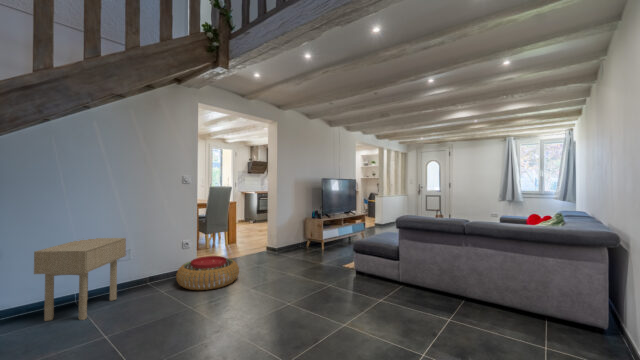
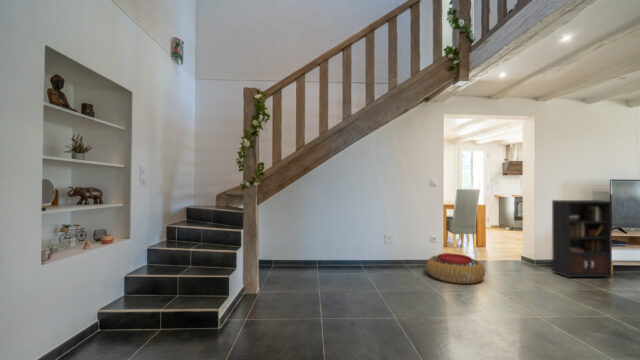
bookcase: none [290,194,325,259] -> present [552,200,612,278]
side table: present [34,238,126,321] -> none [340,225,389,281]

